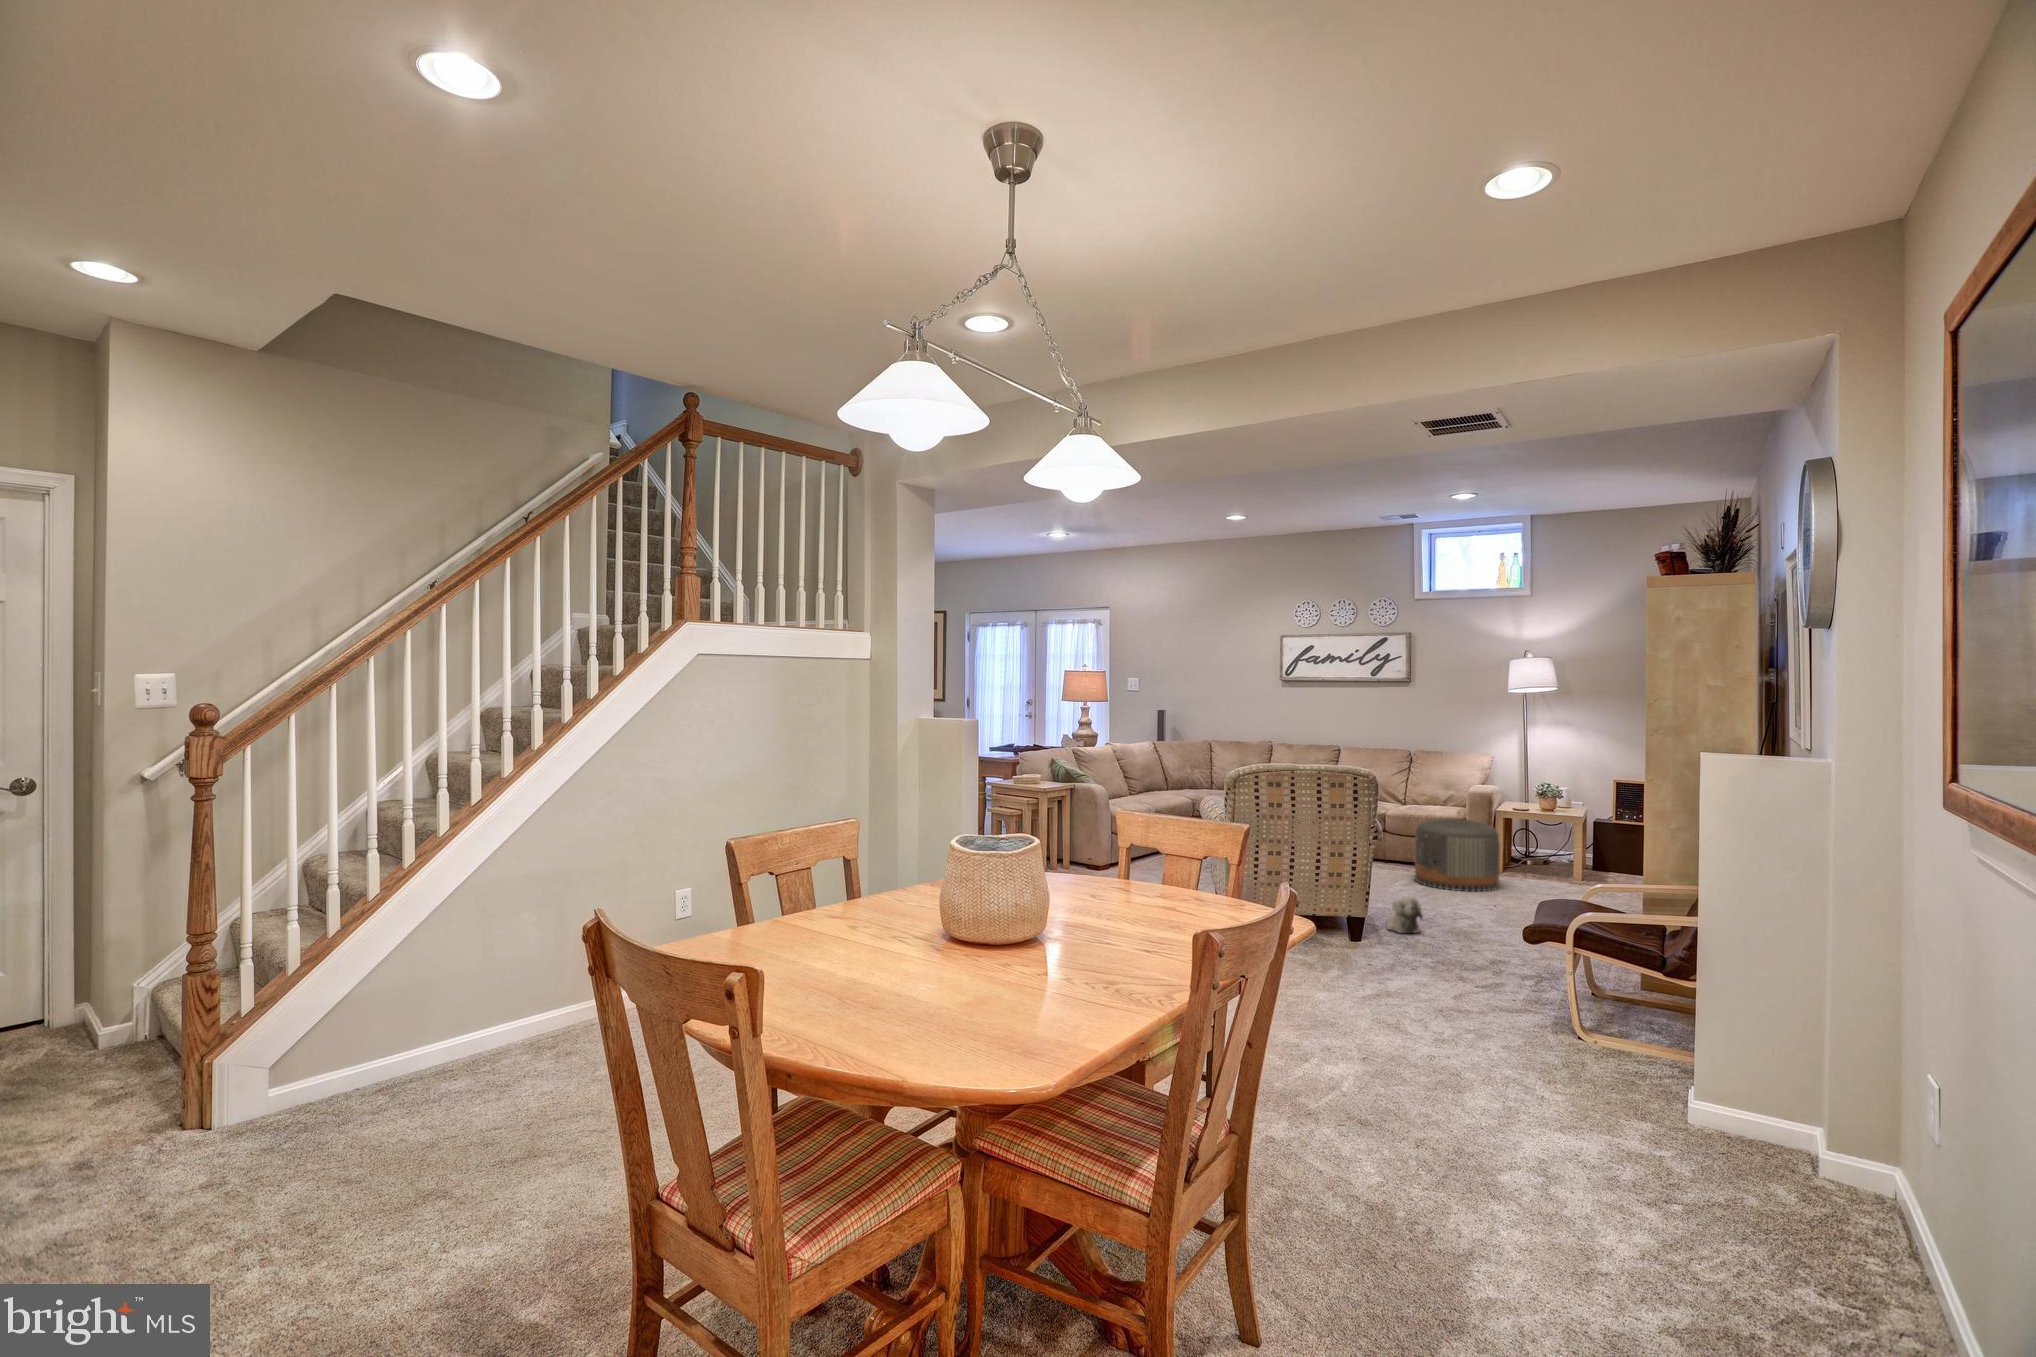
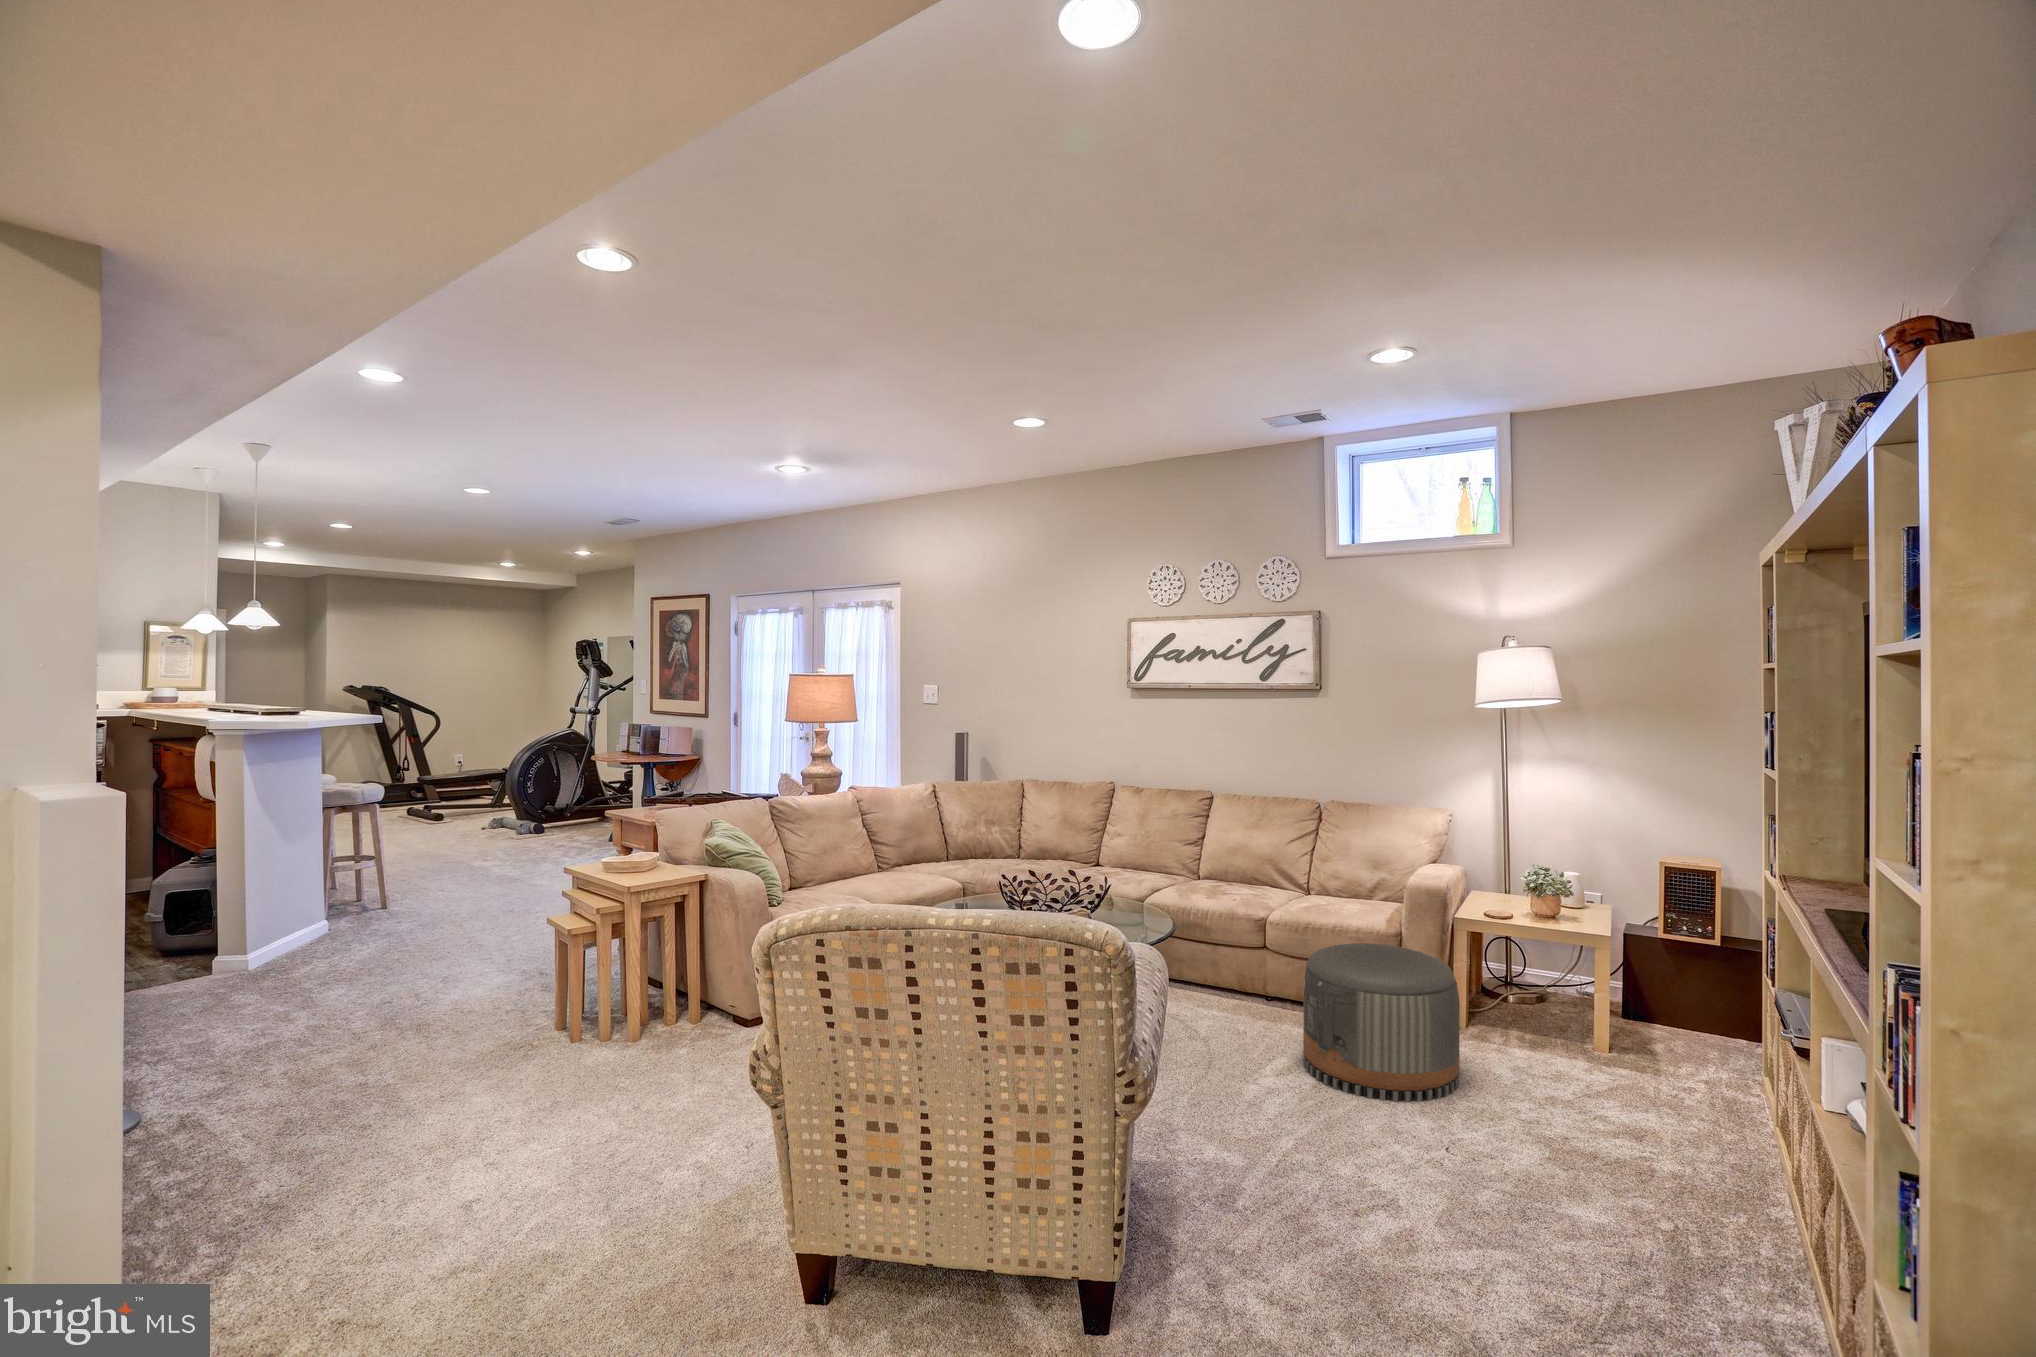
plush toy: present [1387,896,1423,933] -> none [1186,1208,1270,1309]

